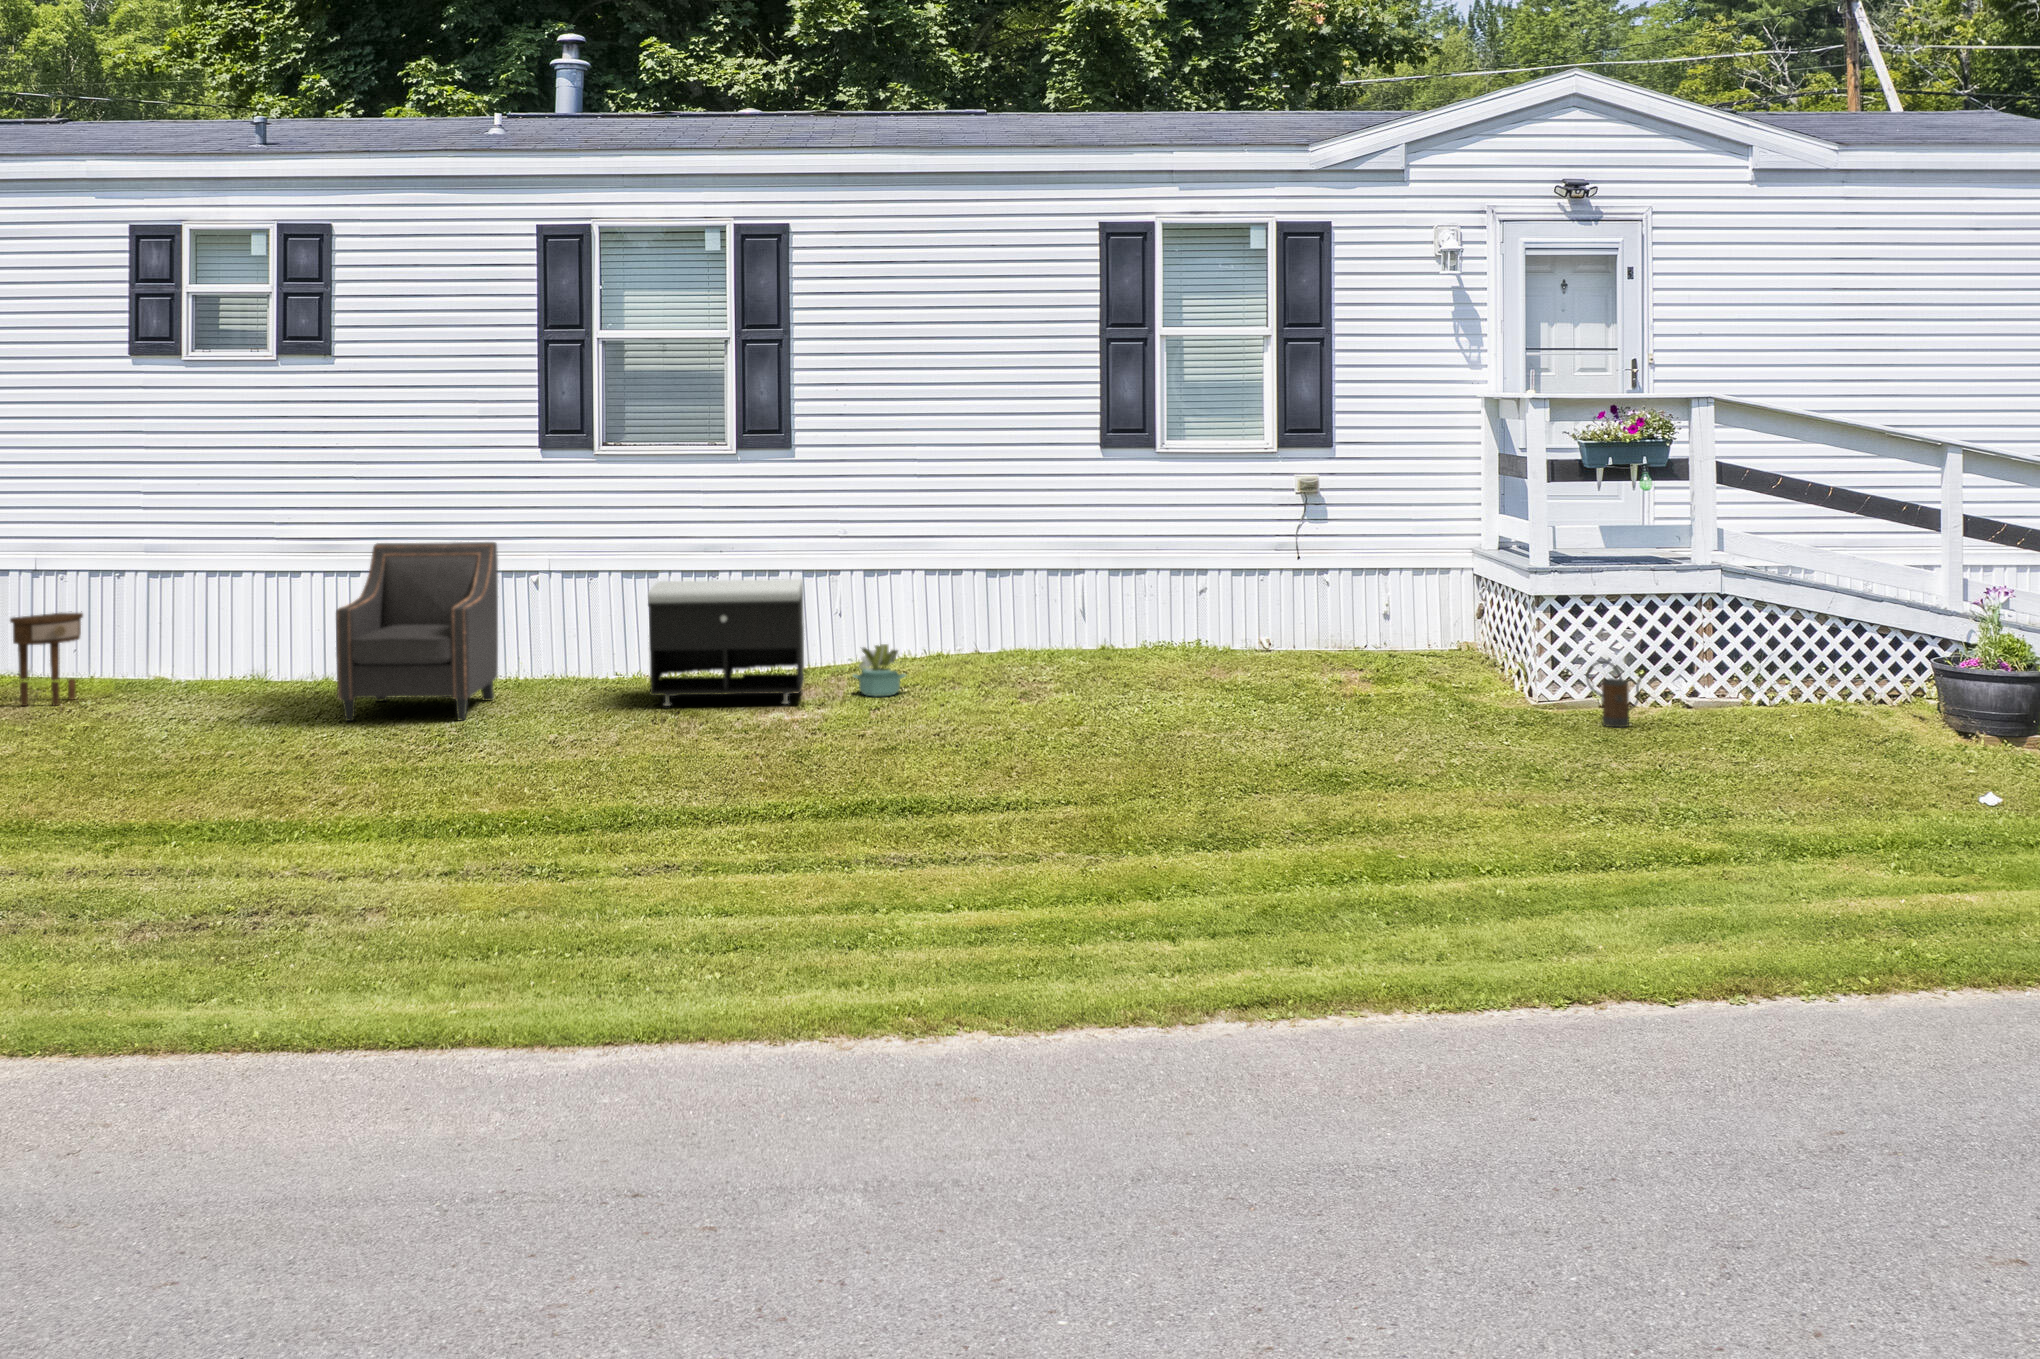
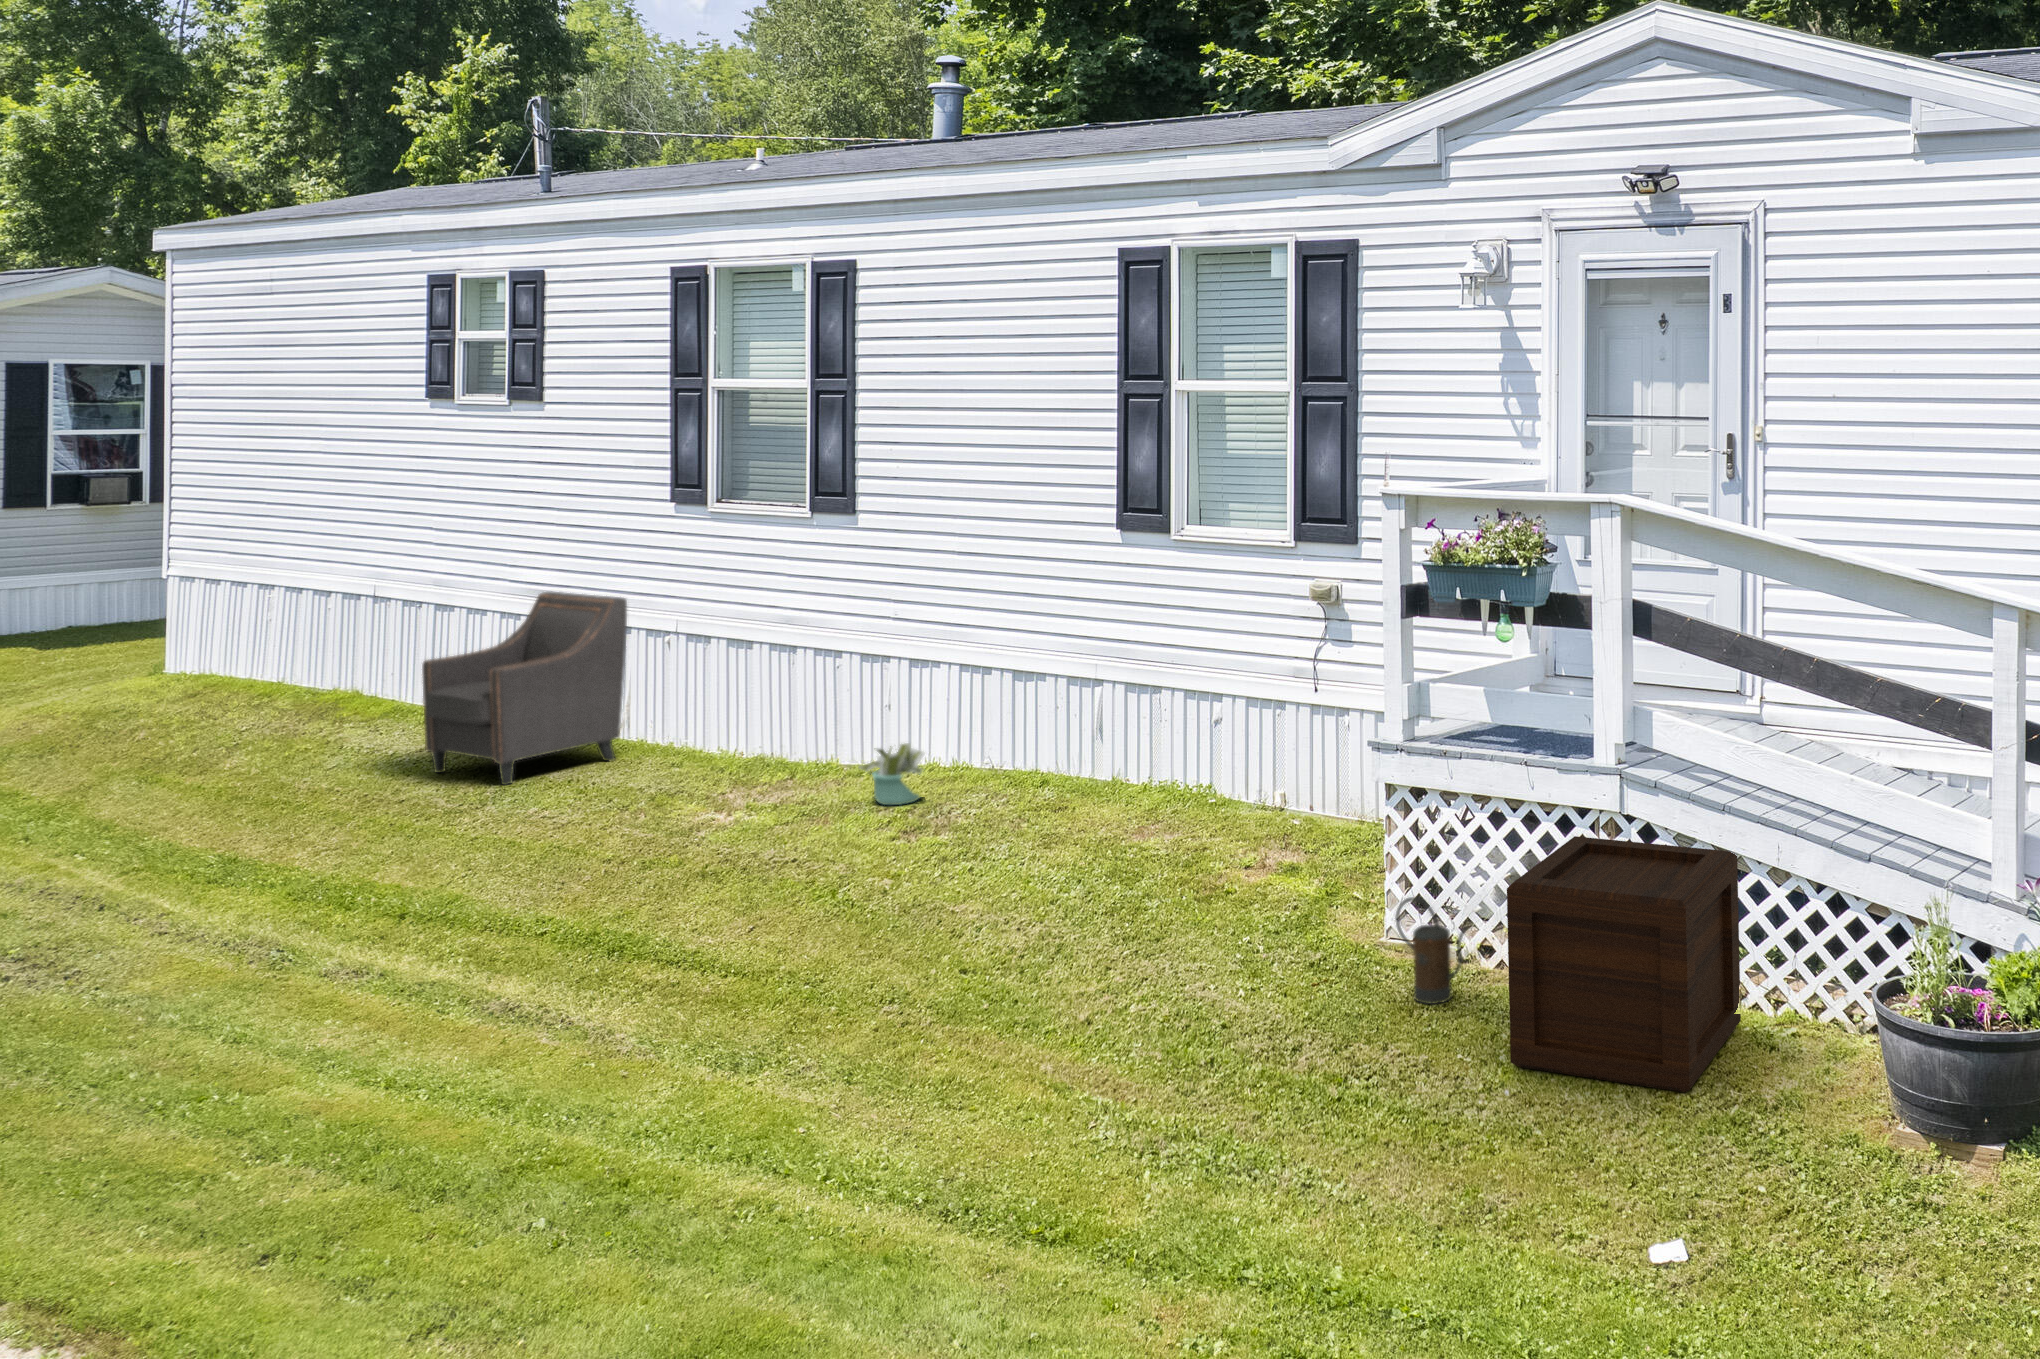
storage bench: present [648,579,804,706] -> none [661,651,858,803]
wooden crate: none [1695,607,1862,739] -> present [1507,836,1741,1092]
side table: present [10,613,83,706] -> none [326,636,399,724]

